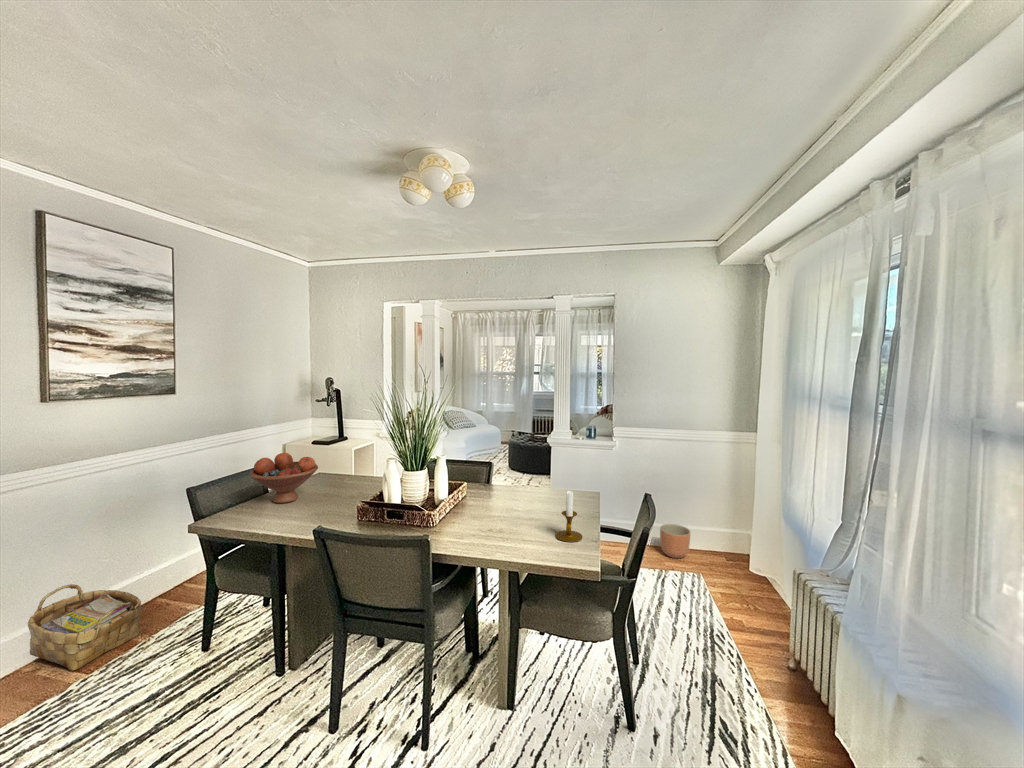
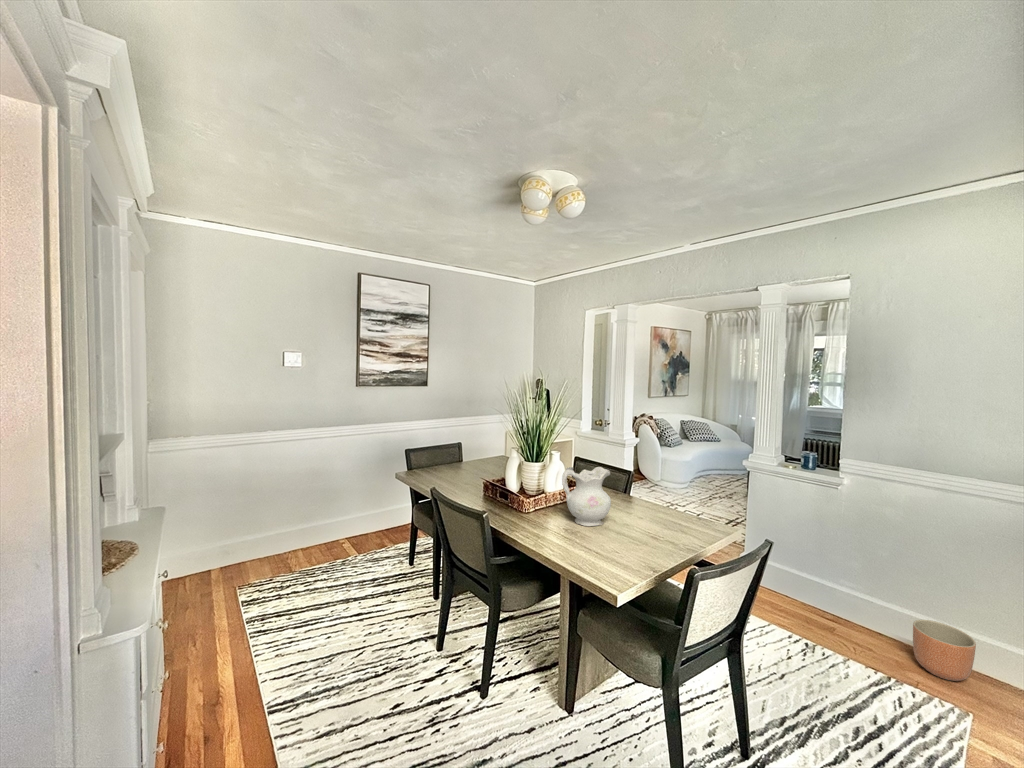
fruit bowl: present [250,453,318,503] -> none [434,435,481,474]
ceramic pitcher: none [477,461,521,522] -> present [562,467,611,526]
candlestick: present [556,491,582,542] -> none [613,506,644,562]
woven basket: present [28,584,141,671] -> none [339,501,388,553]

